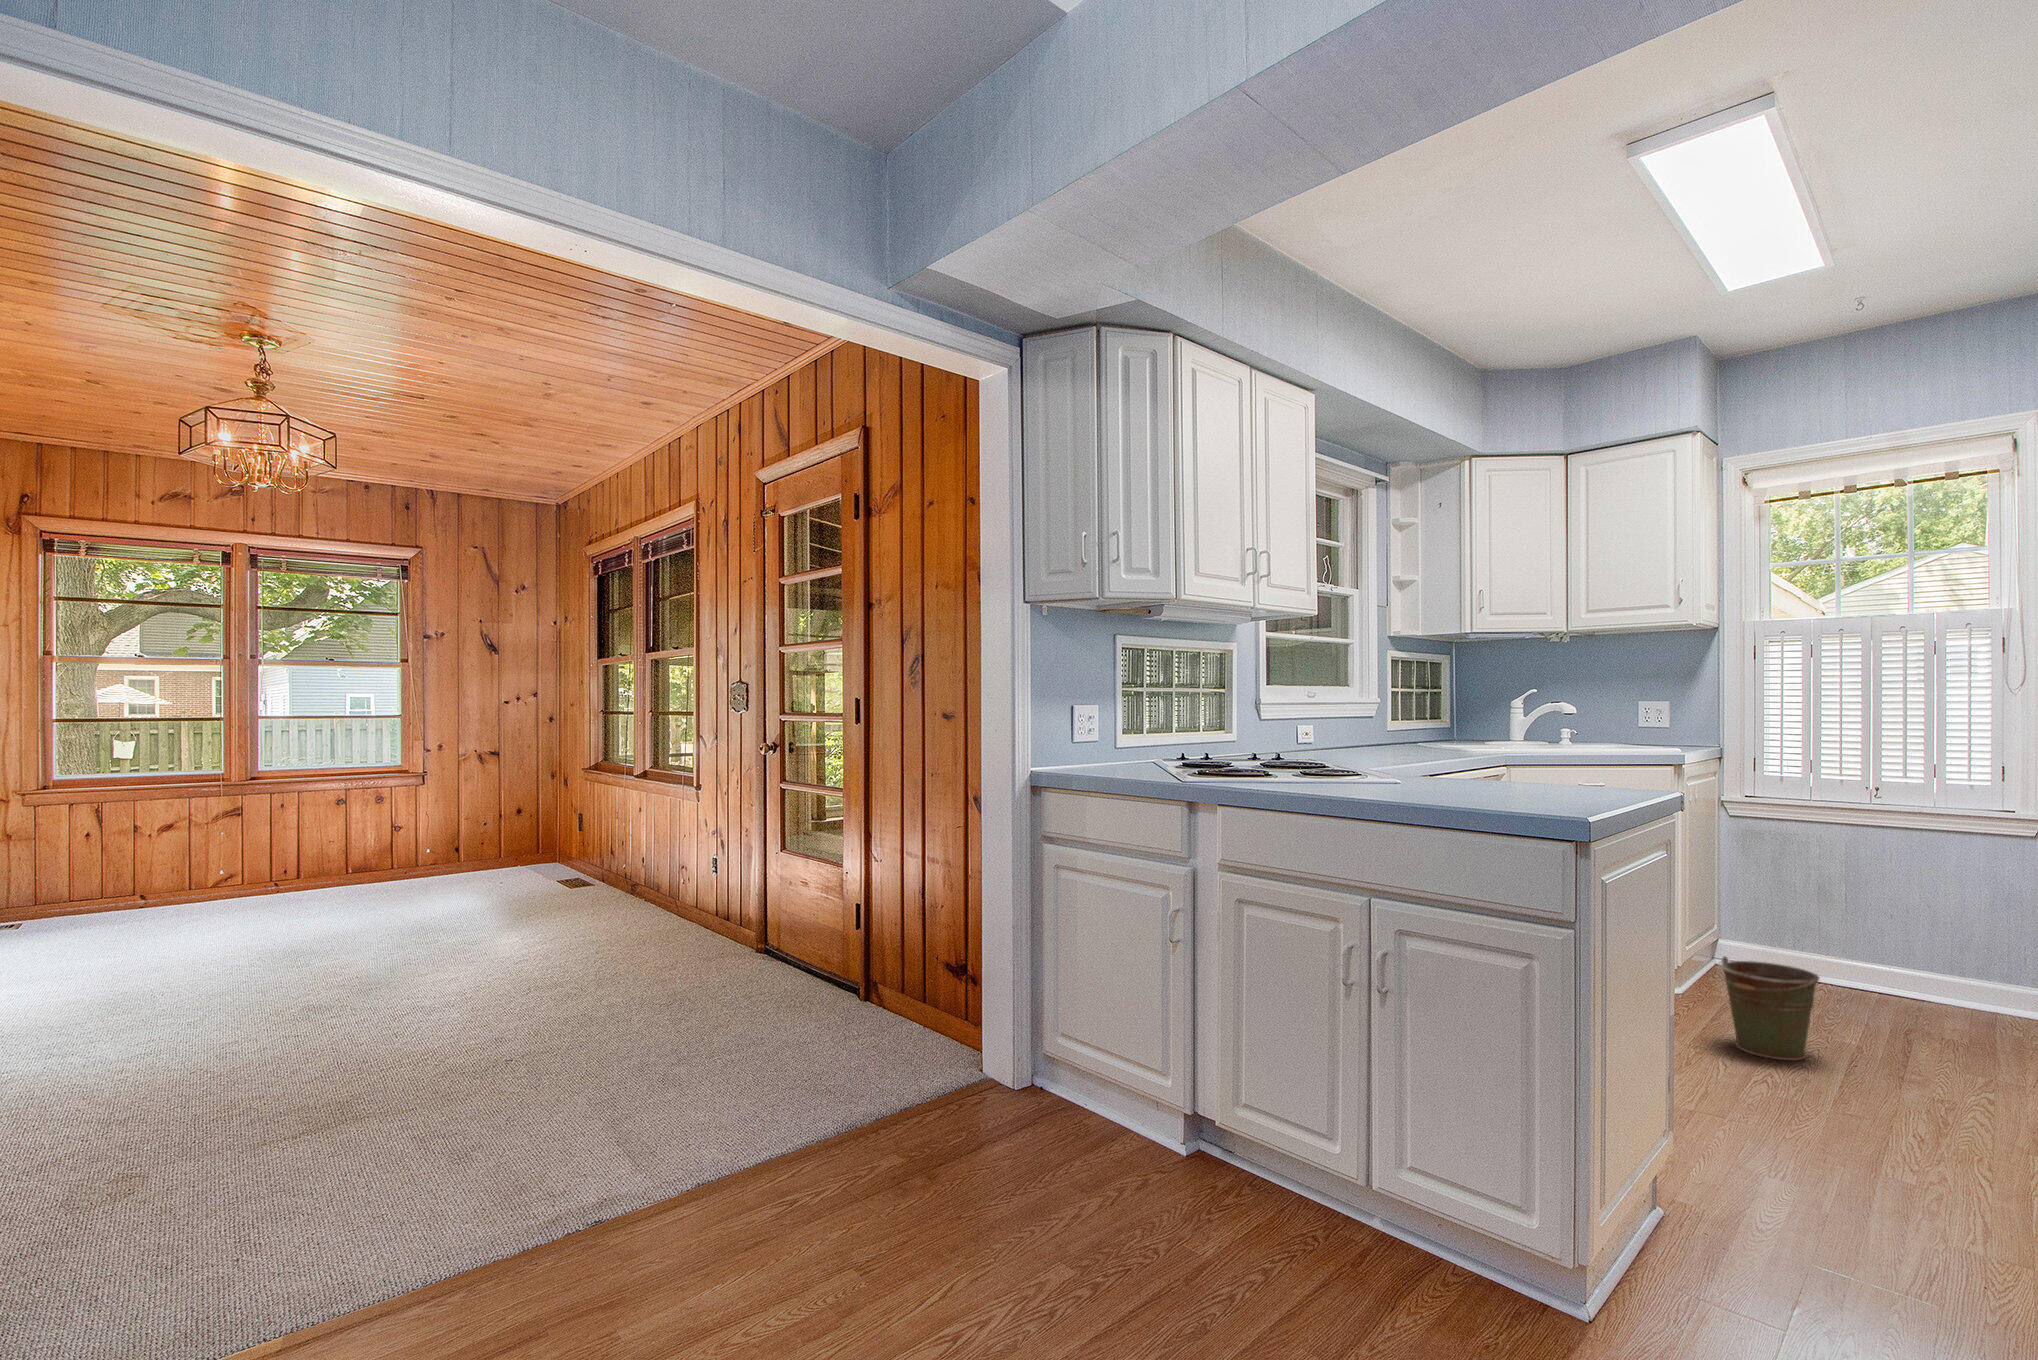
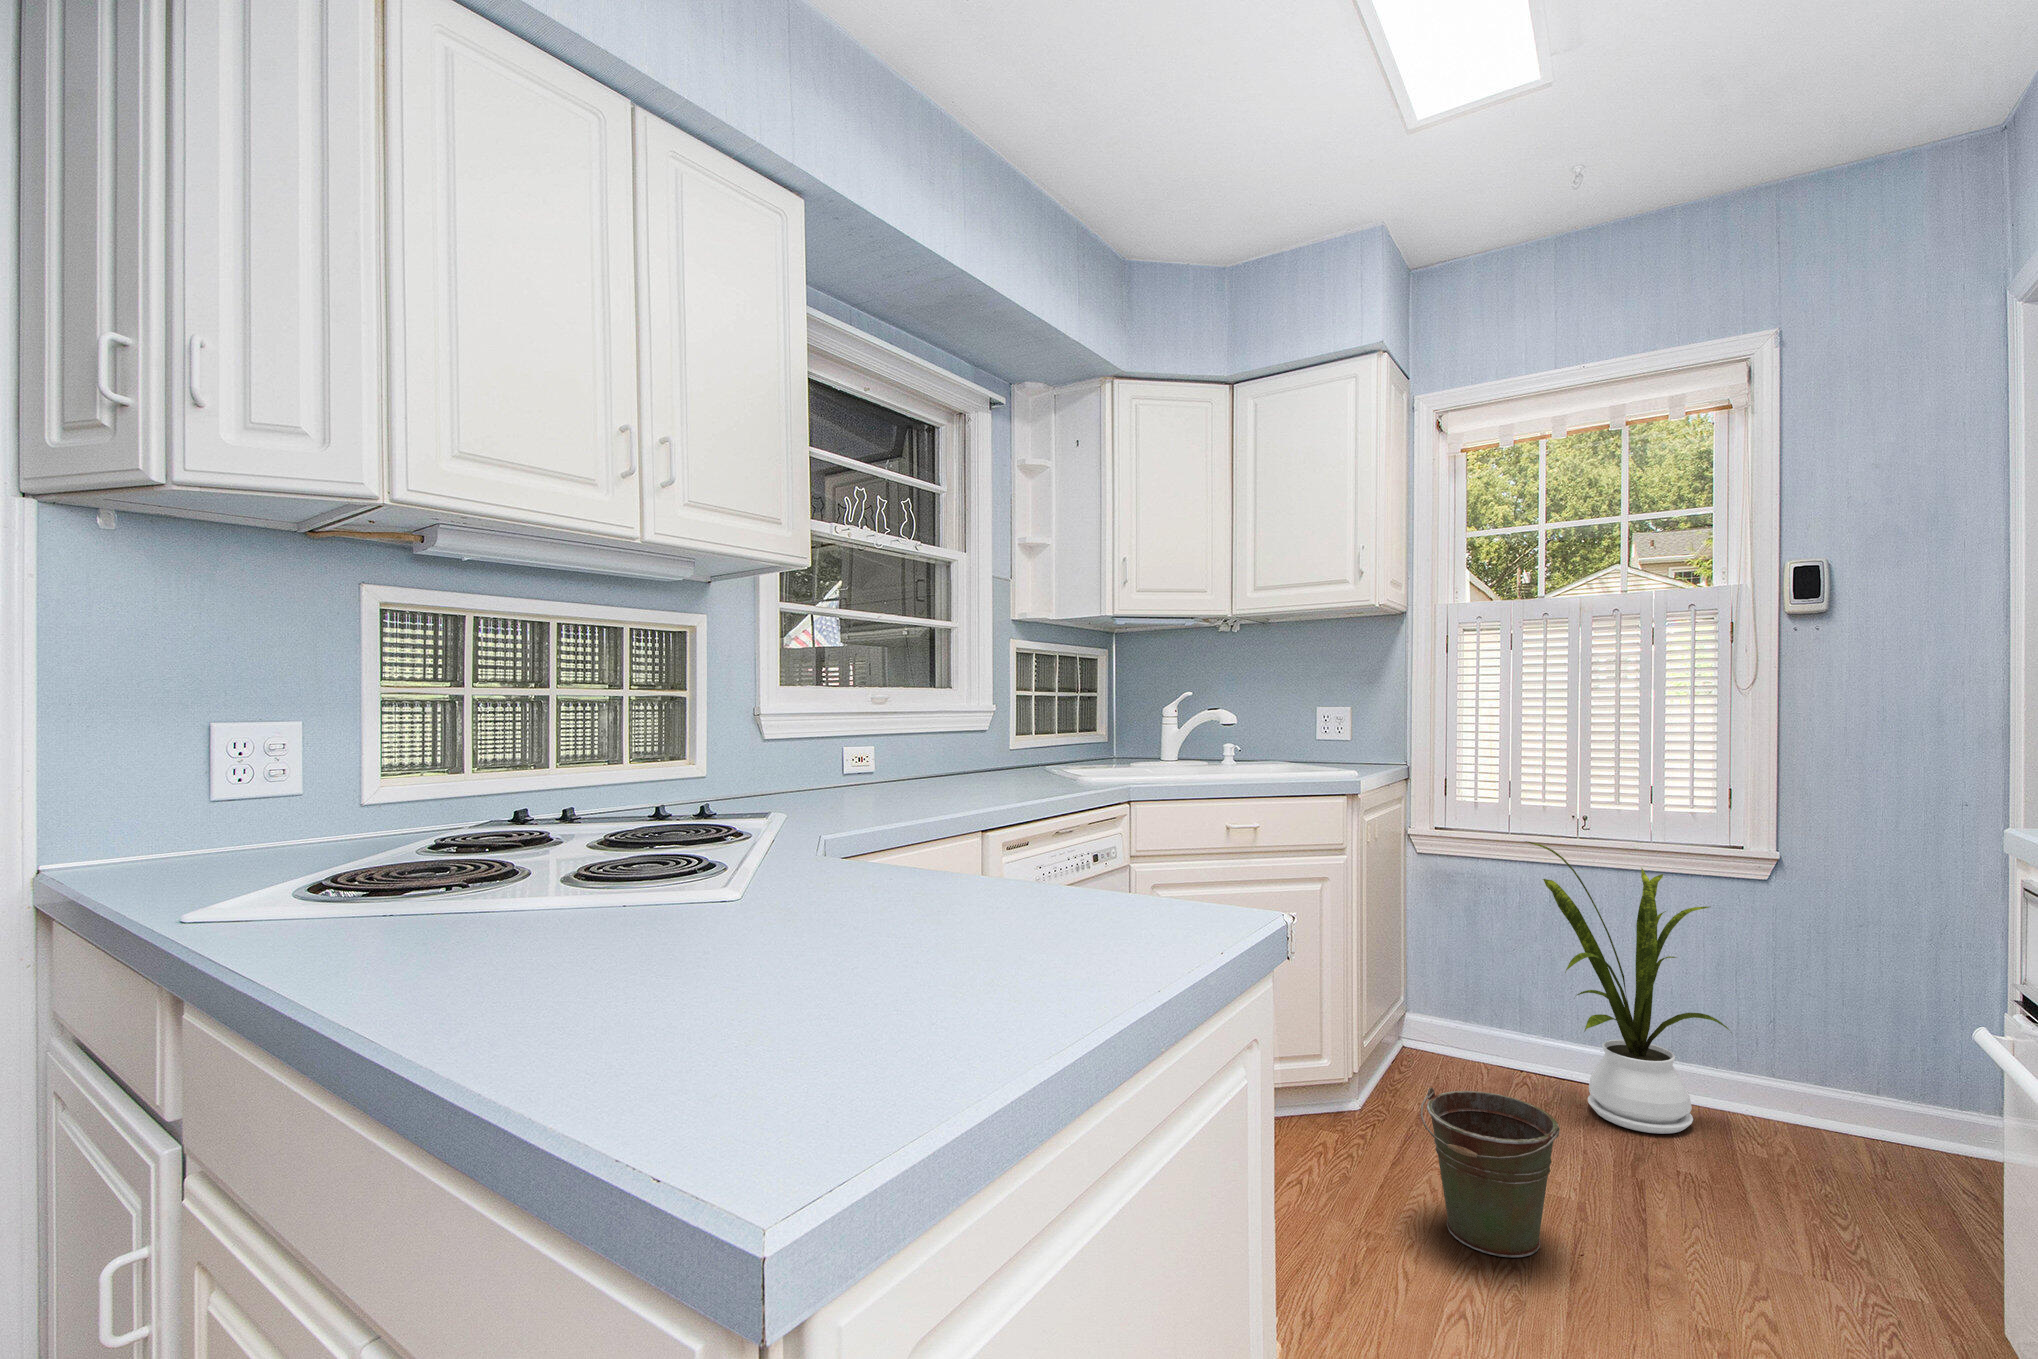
house plant: none [1815,803,2000,1024] -> present [1525,841,1729,1134]

